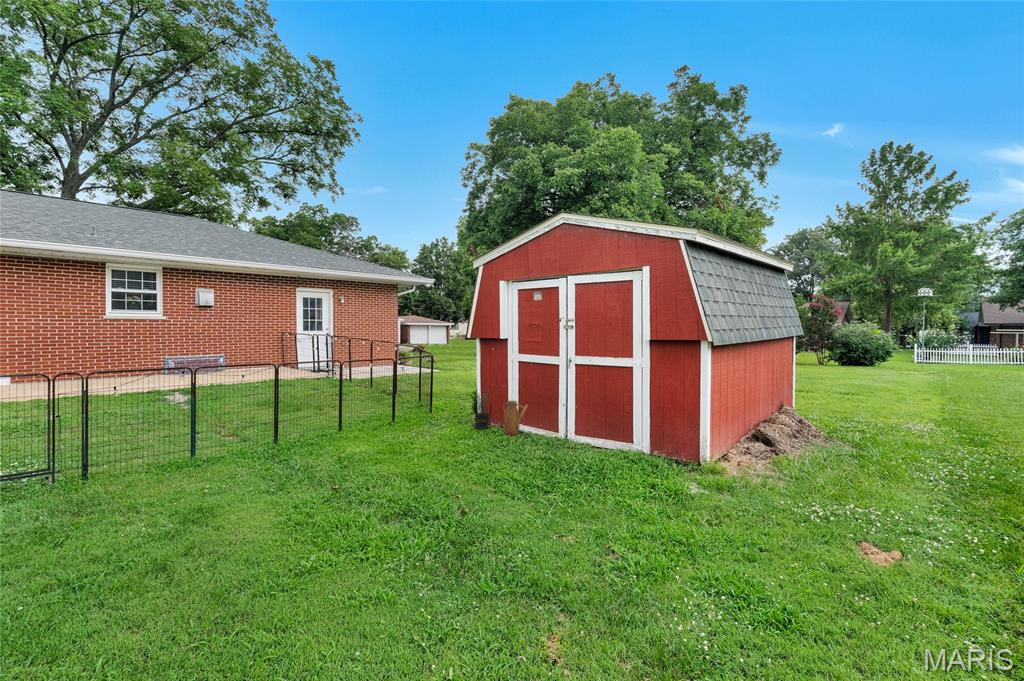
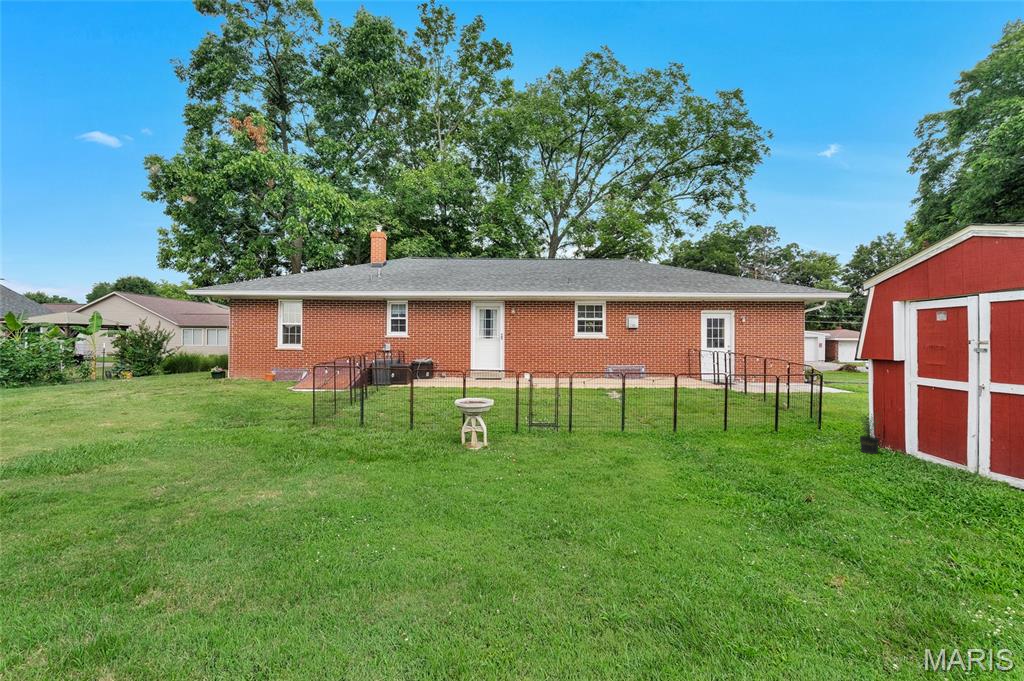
watering can: present [503,401,528,435] -> none [895,427,926,464]

